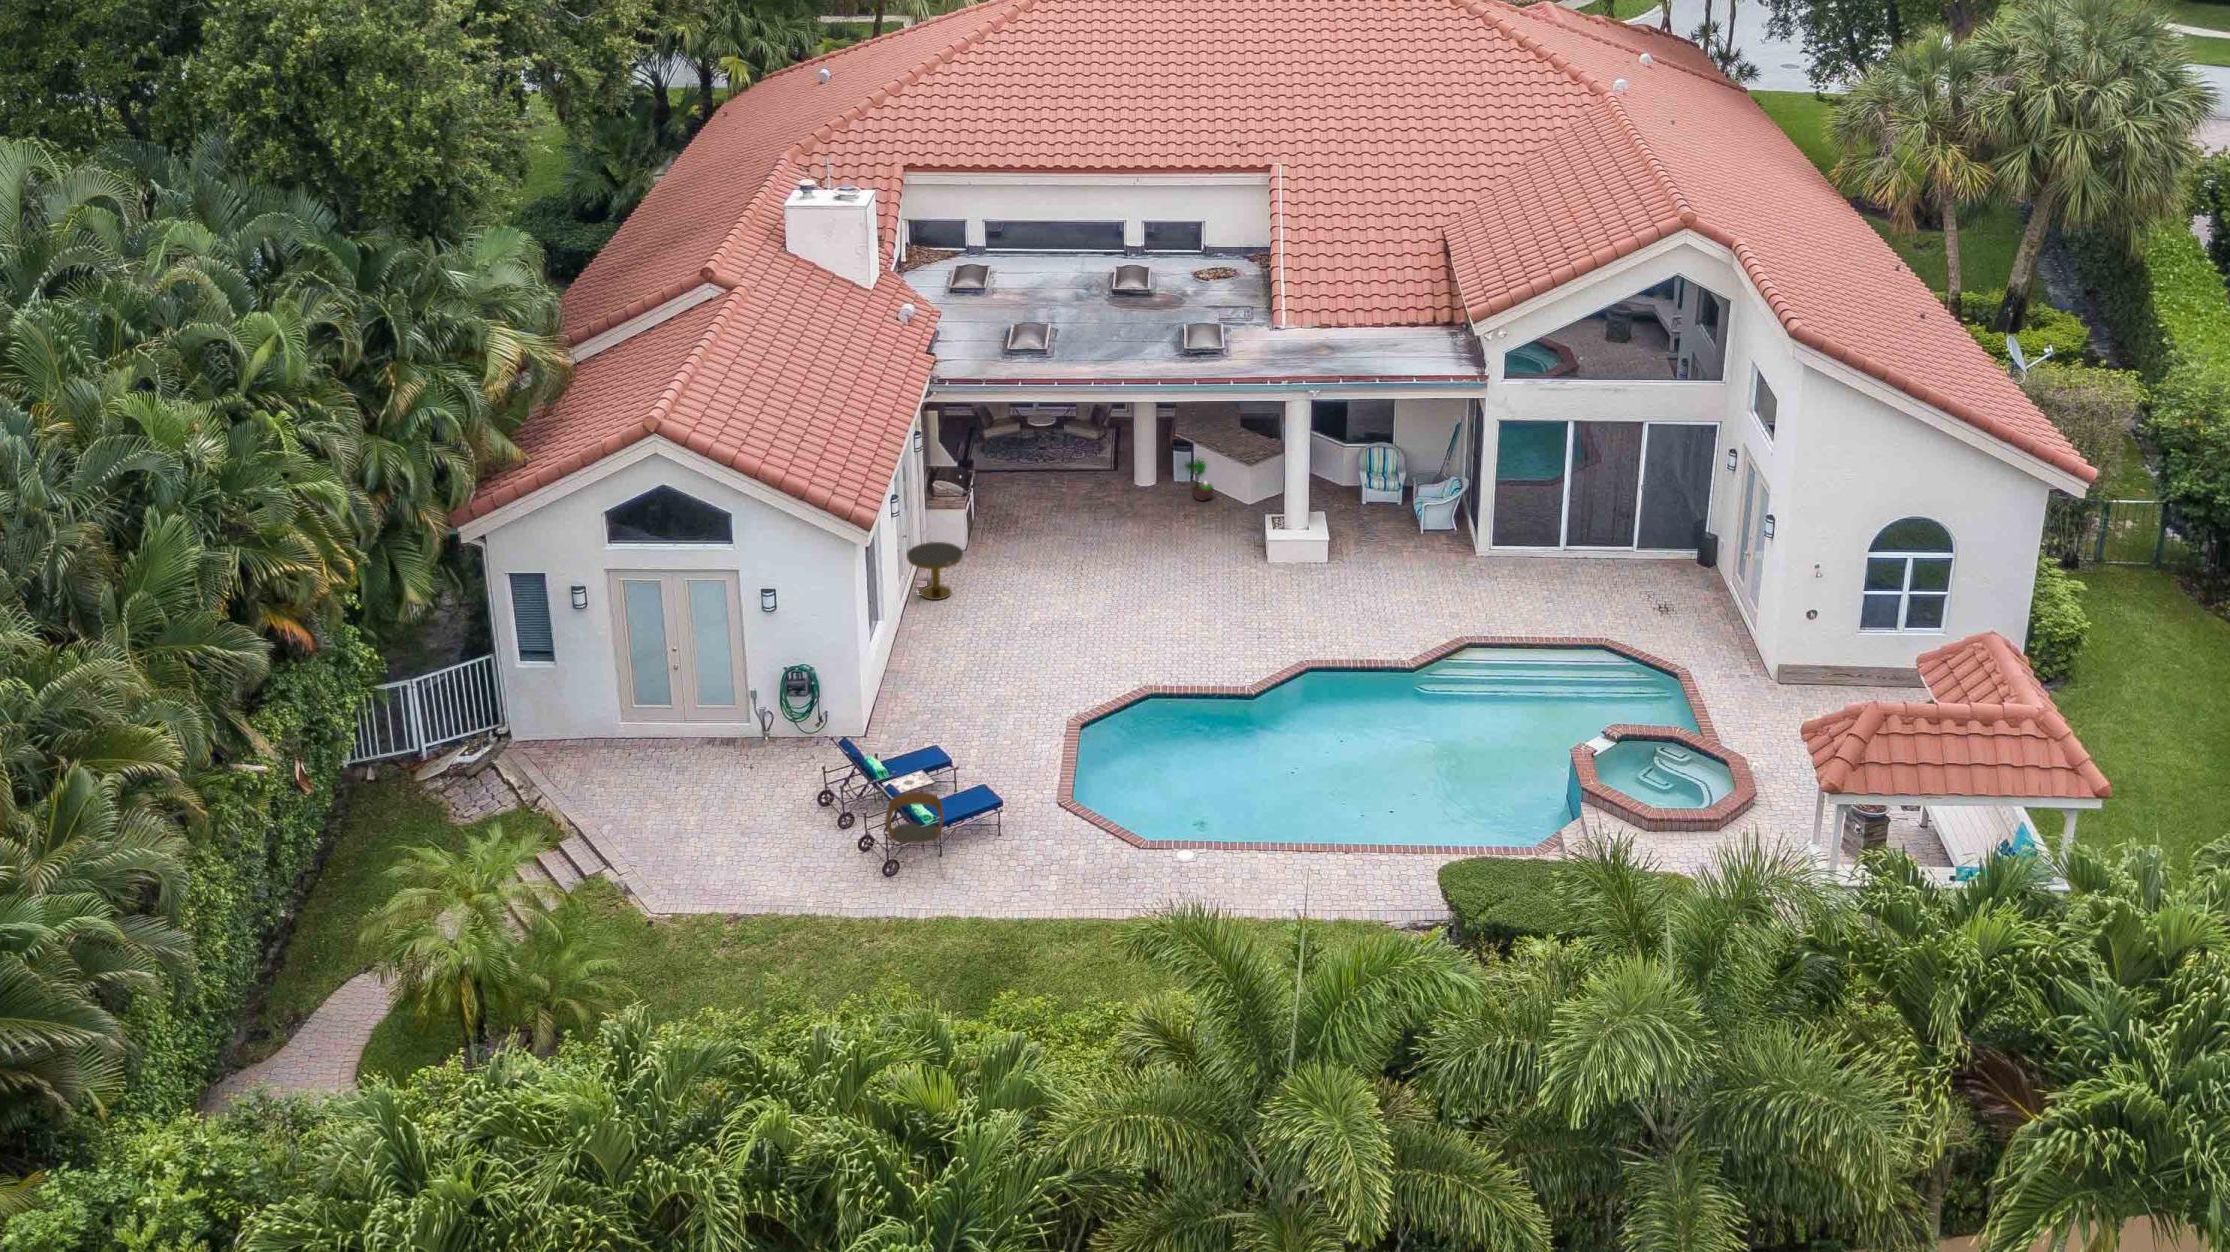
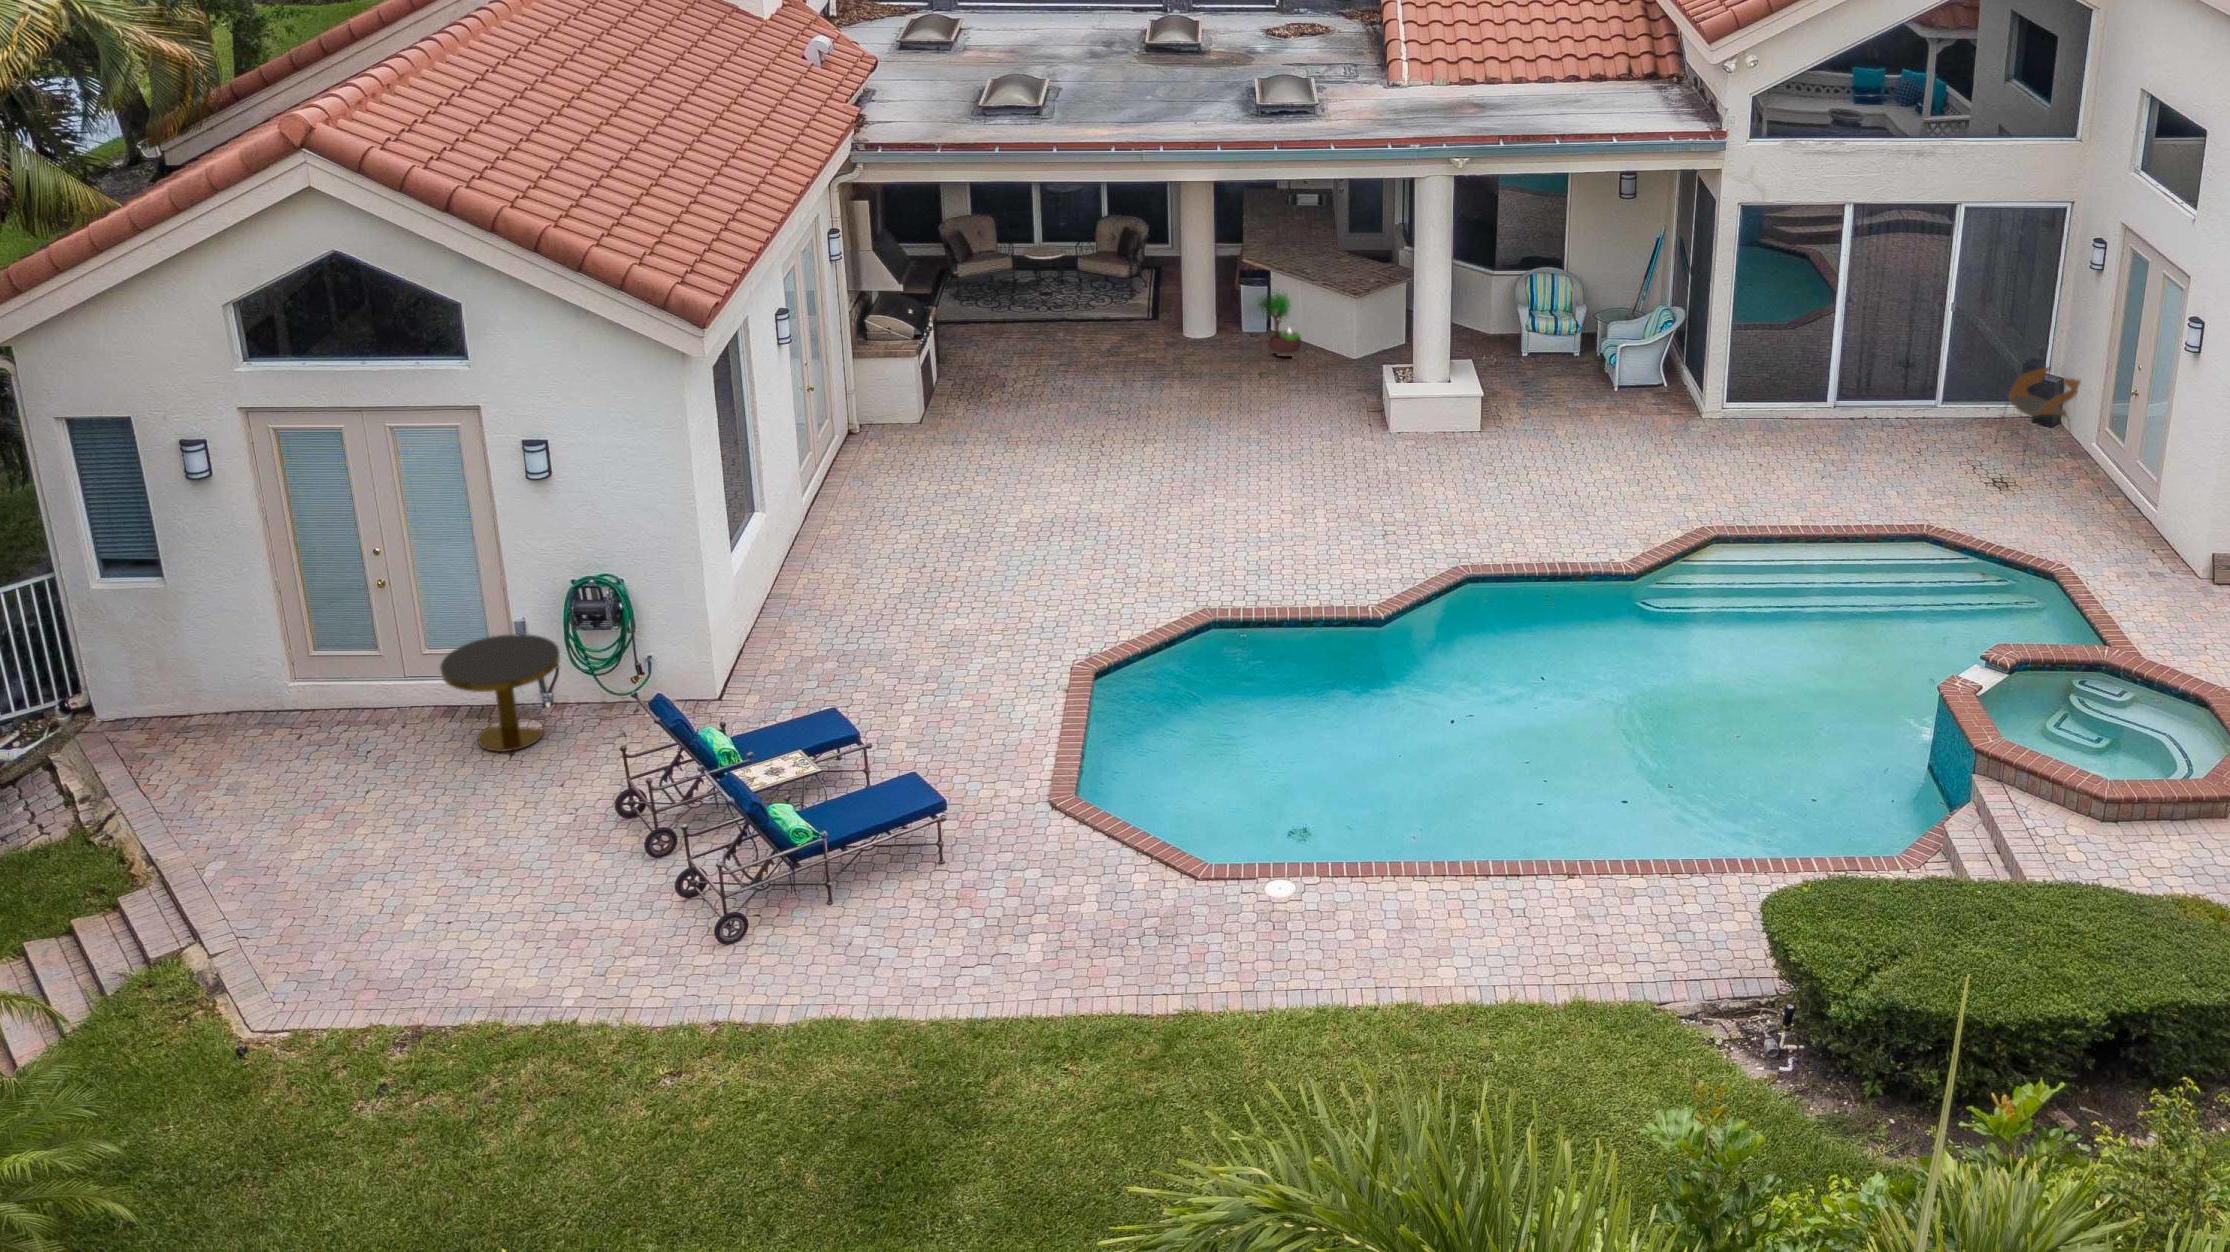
side table: present [907,542,963,600] -> present [440,634,560,752]
chair: present [885,792,944,873] -> present [2008,367,2080,456]

